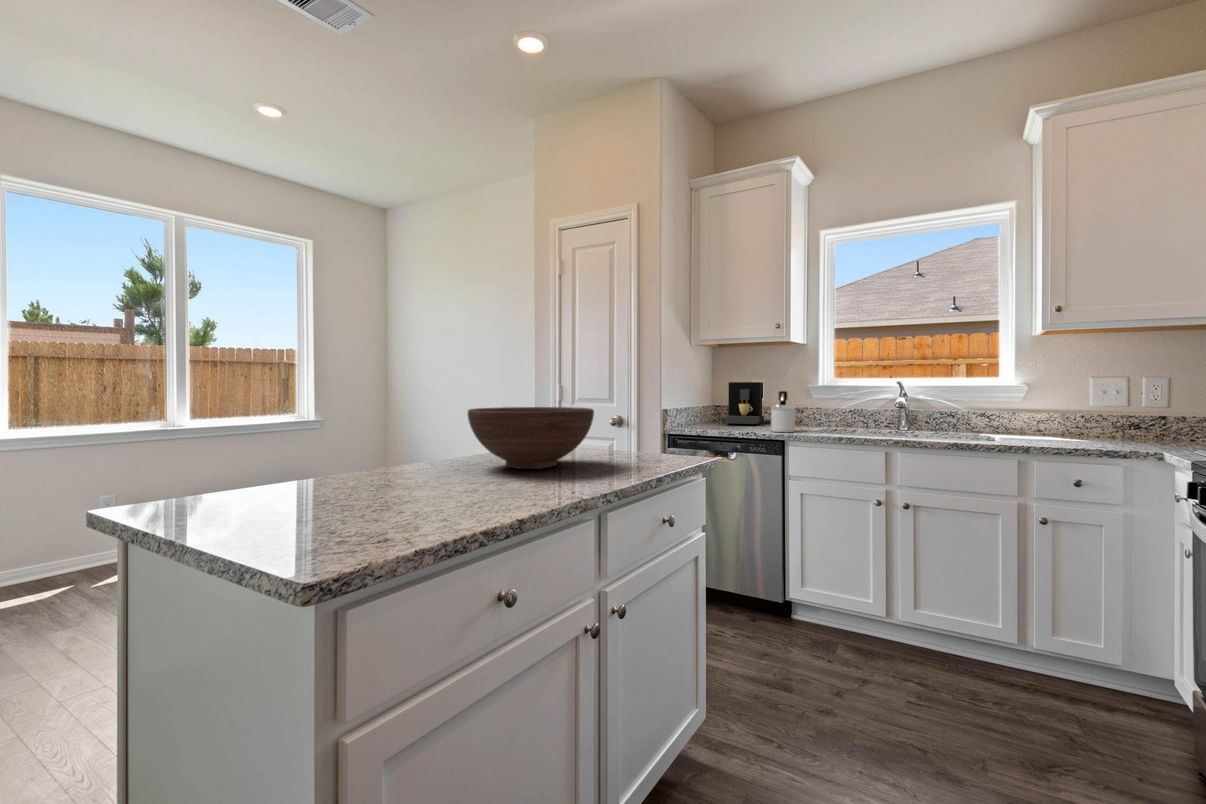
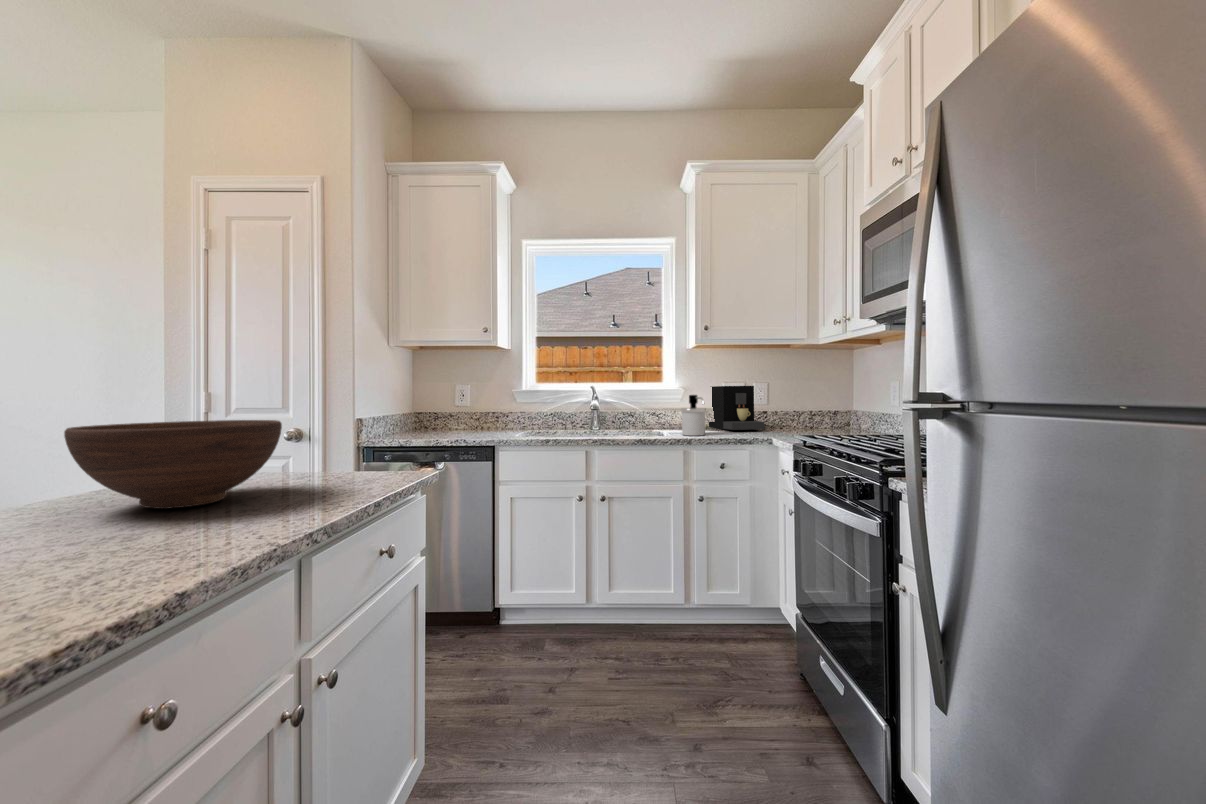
coffee maker: present [724,382,764,424] -> present [709,386,764,430]
soap dispenser: present [770,391,796,432] -> present [681,395,706,436]

